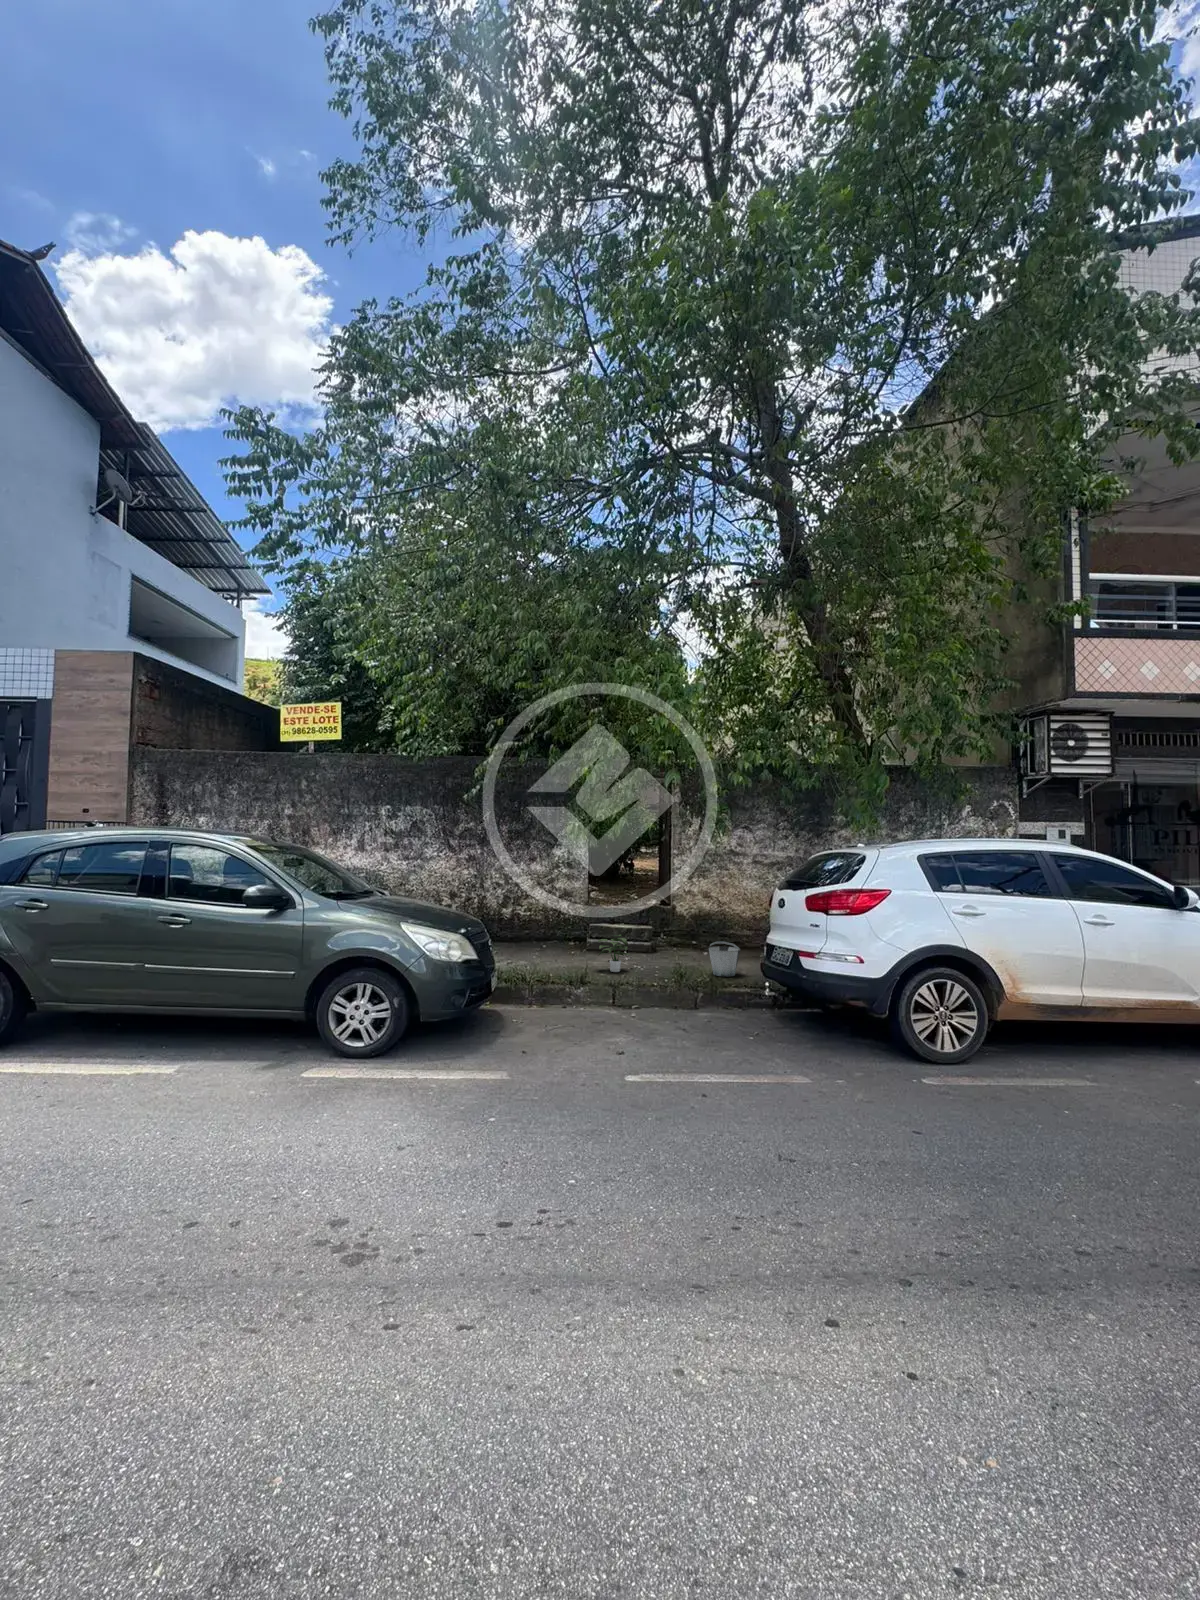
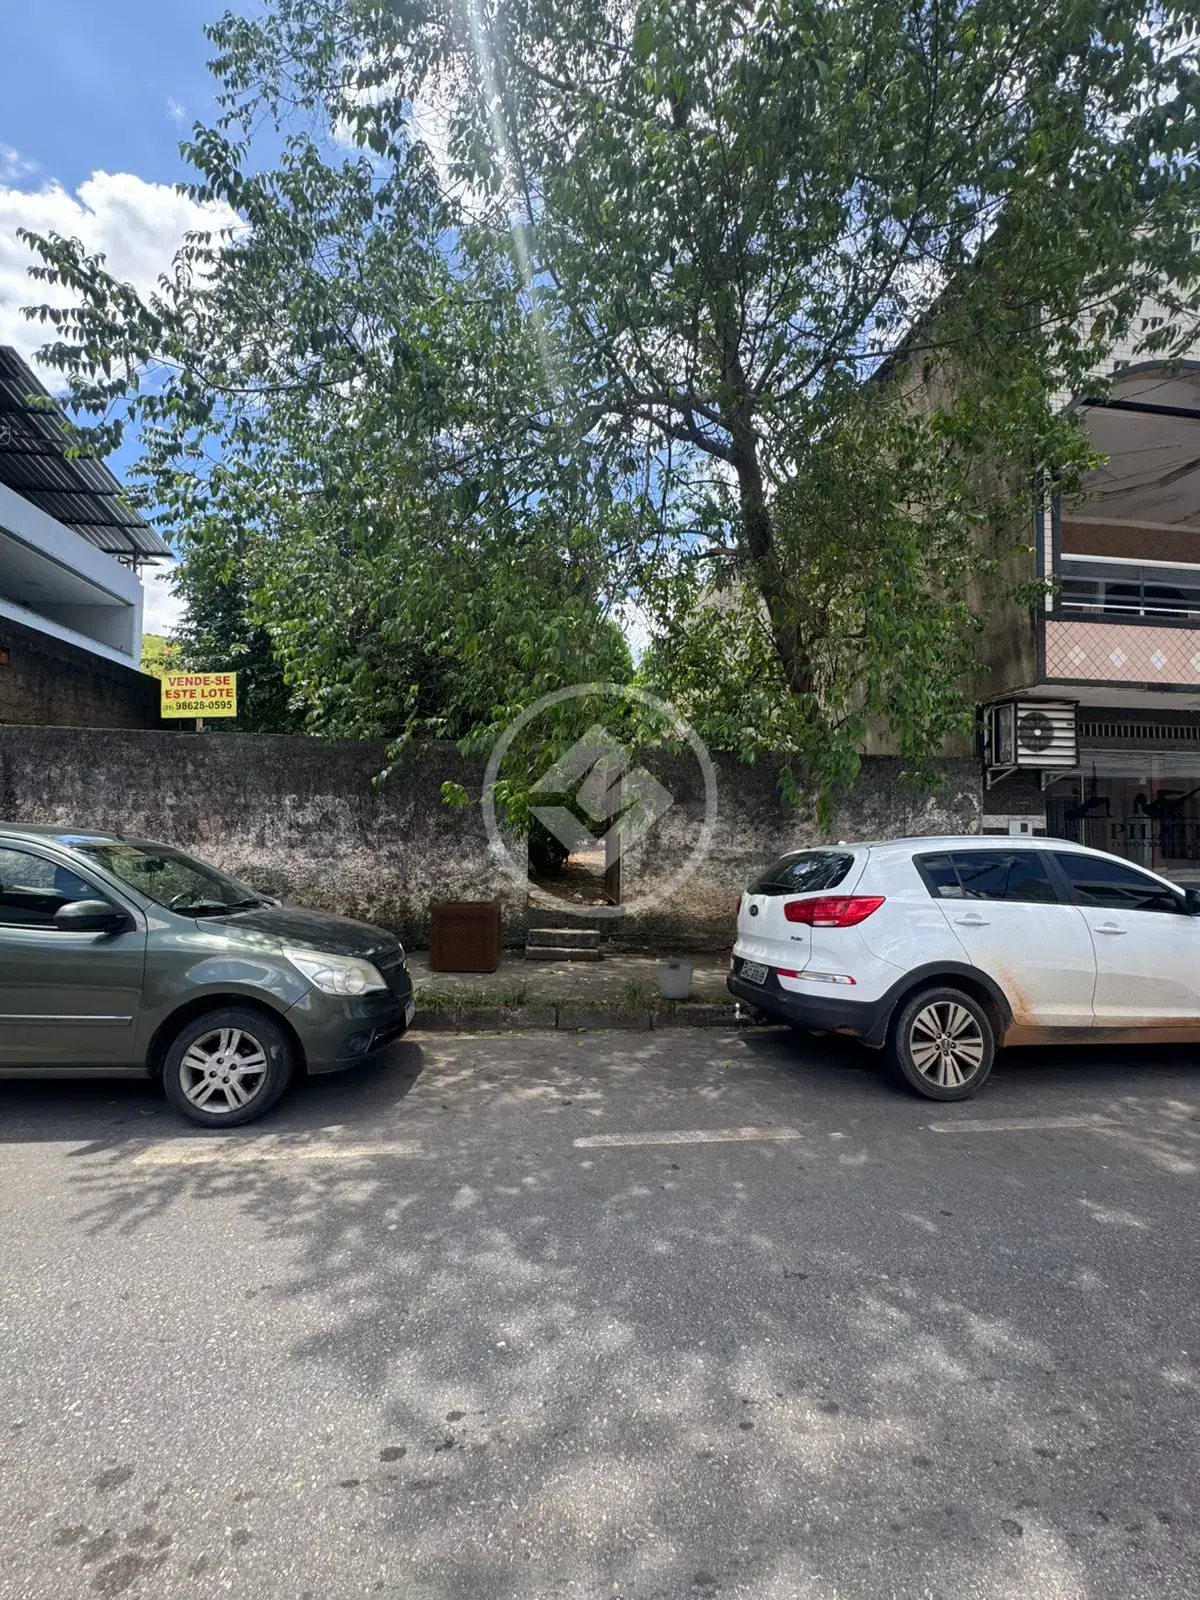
wooden crate: none [516,890,578,950] -> present [429,901,502,972]
potted plant: present [598,935,630,972] -> none [526,953,568,997]

